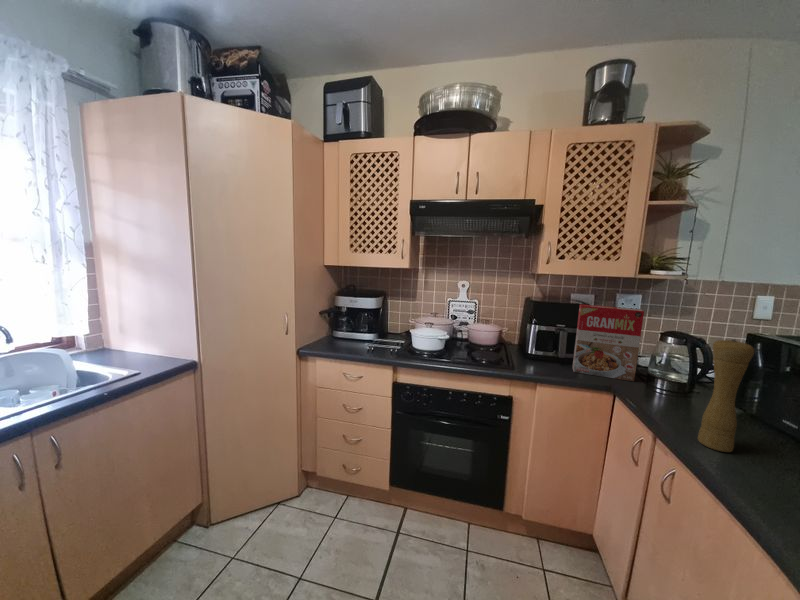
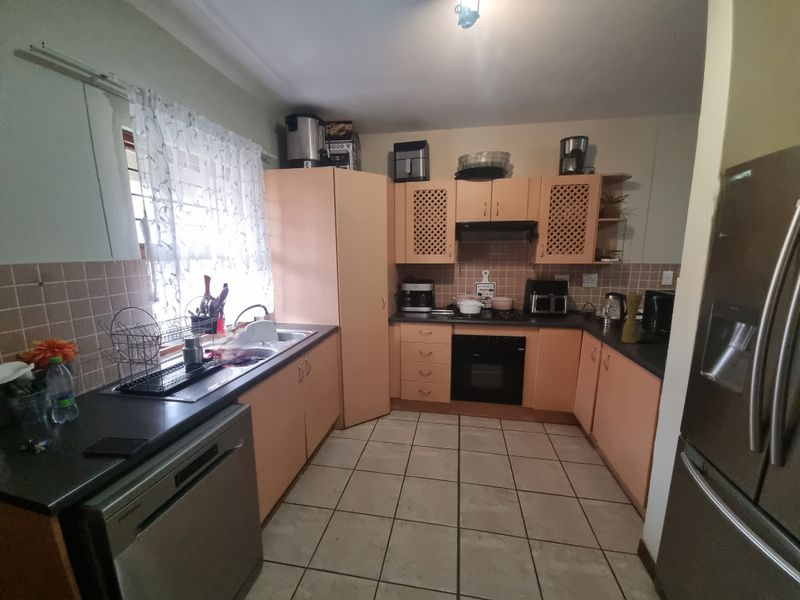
cereal box: present [572,304,644,381] -> none [559,281,598,323]

